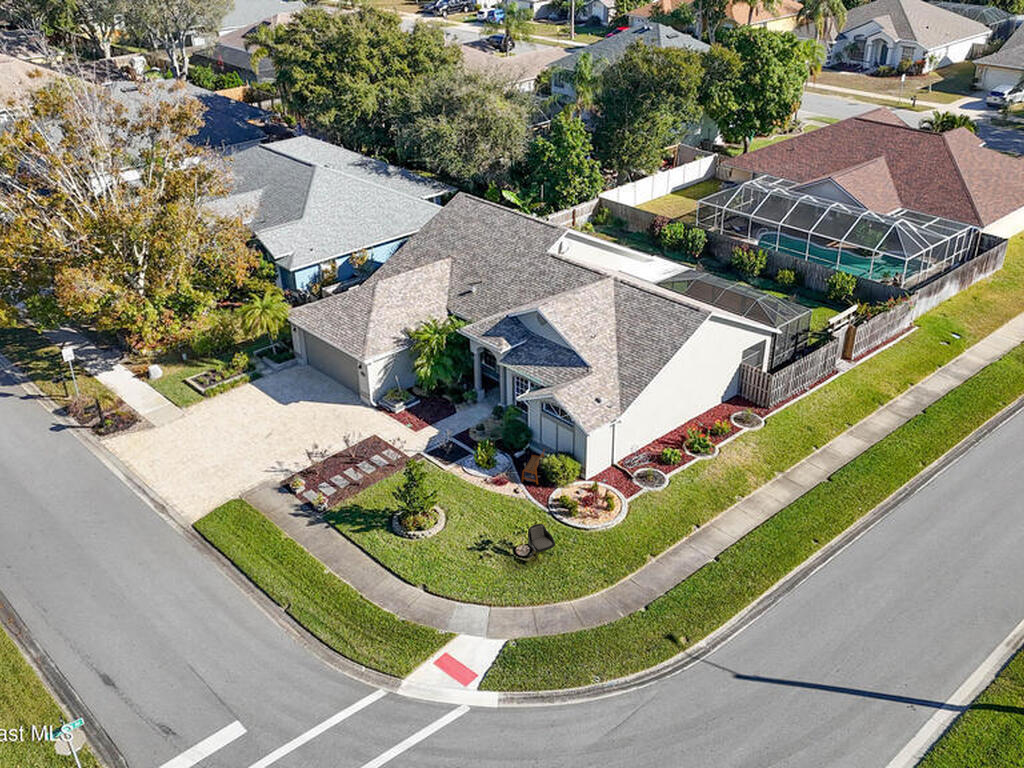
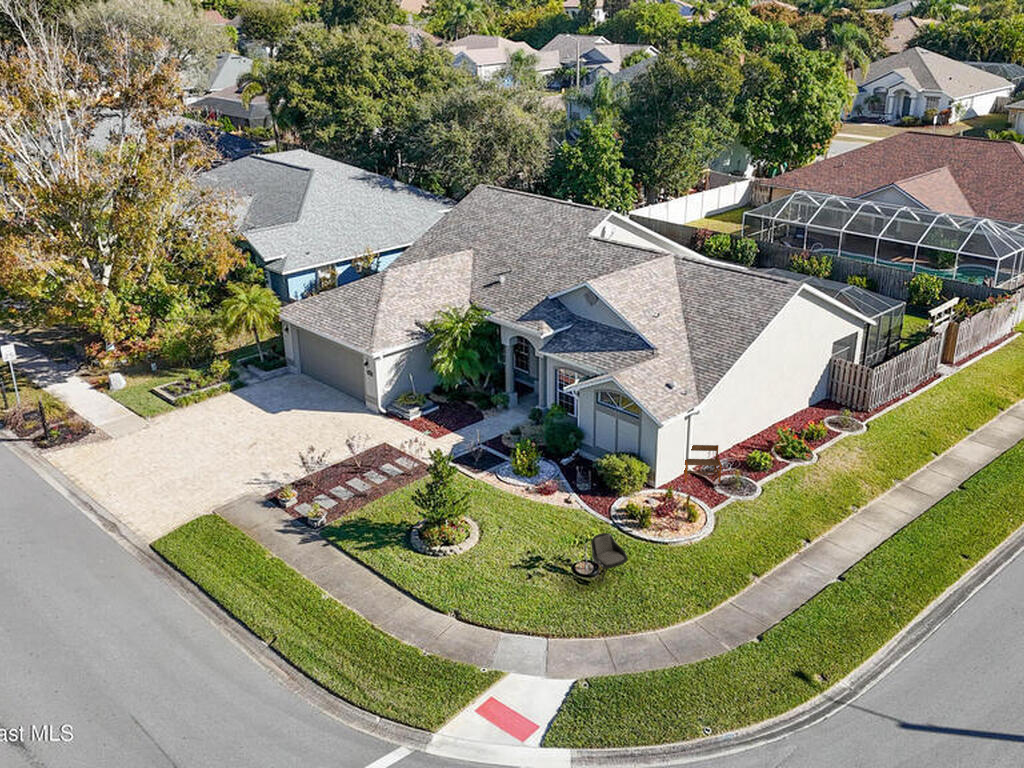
bench: present [522,450,545,484] -> present [684,445,722,483]

